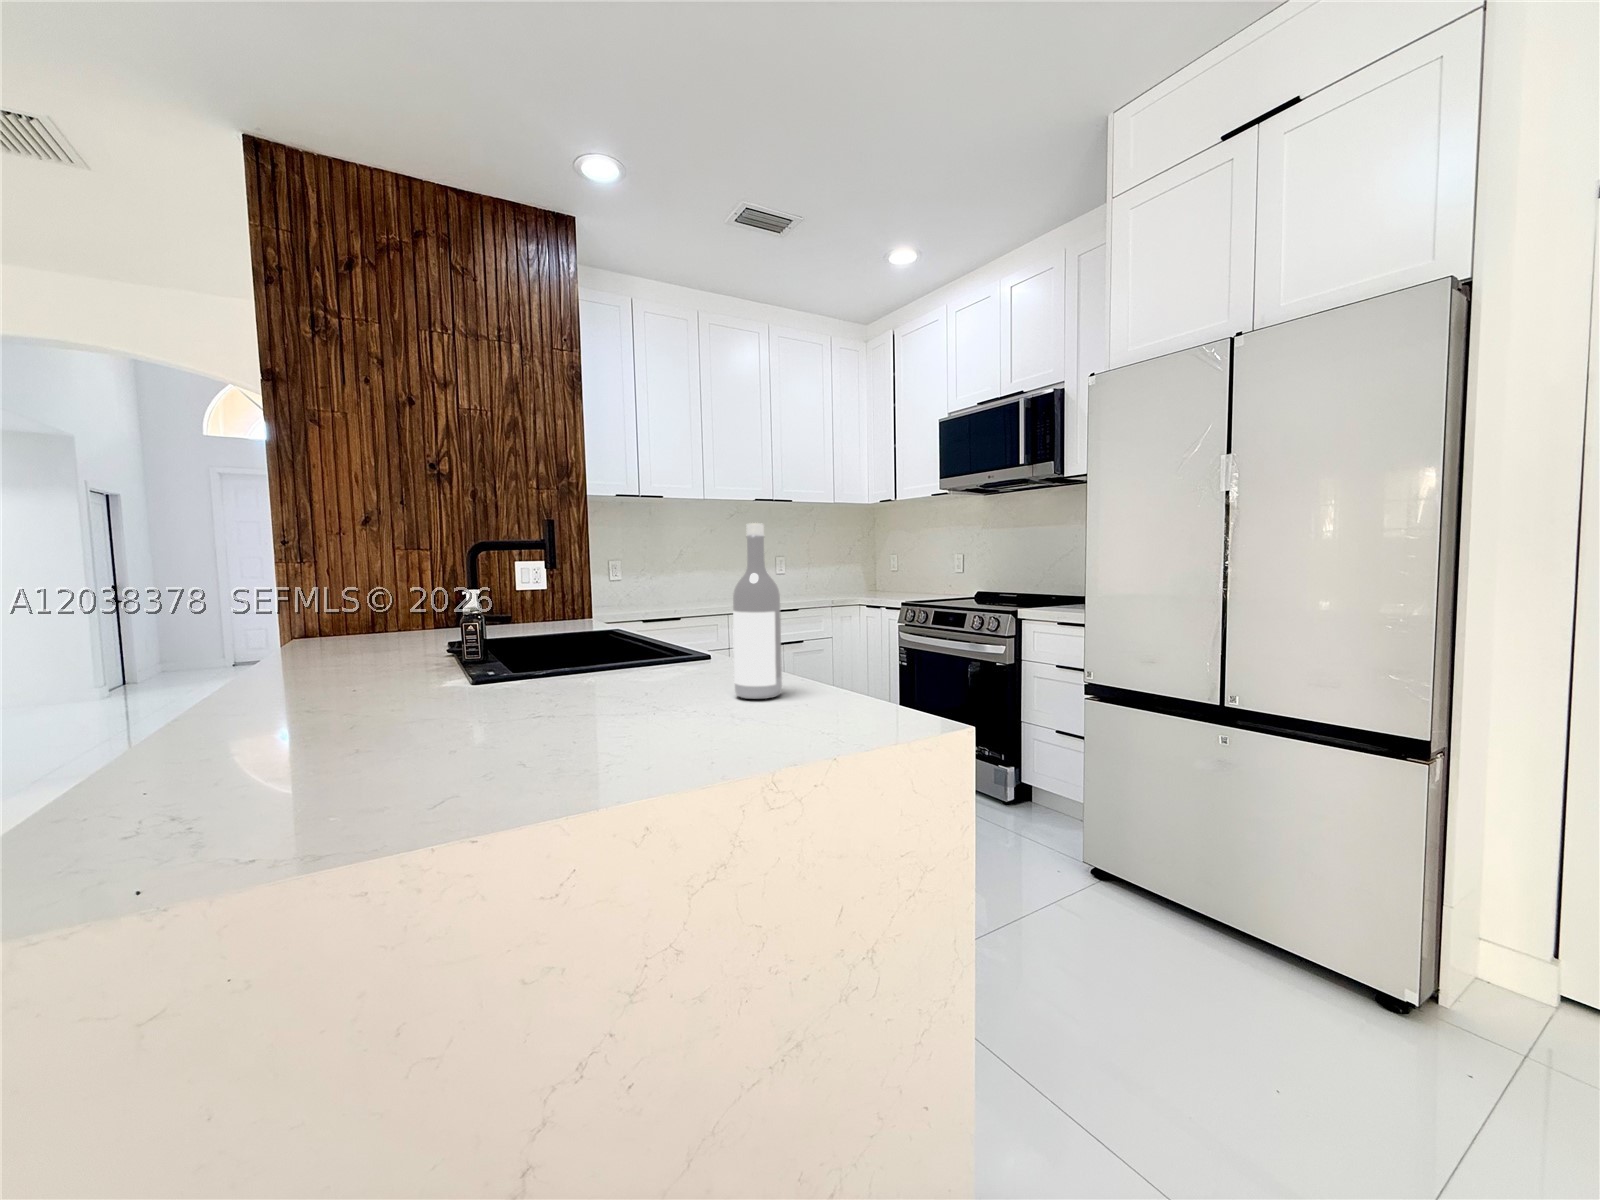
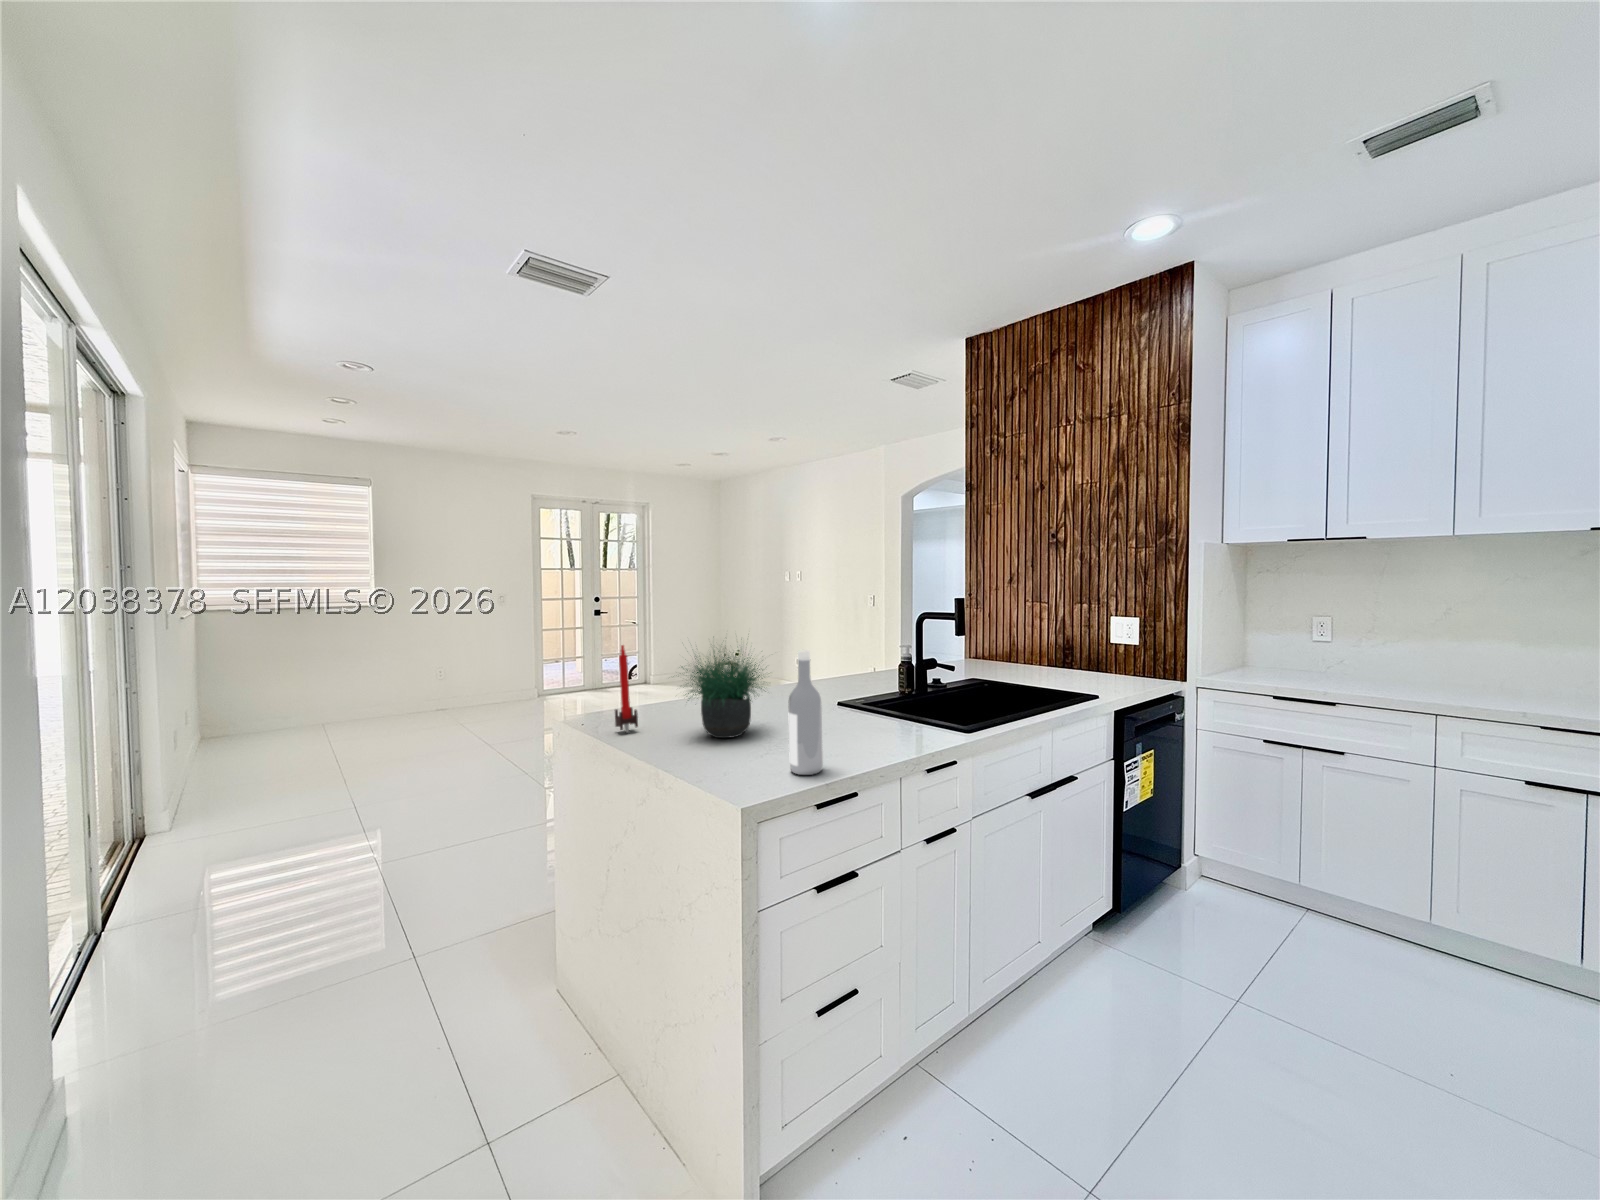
potted plant: none [302,490,581,735] -> present [682,653,763,738]
candle: none [132,534,232,816] -> present [615,645,638,733]

